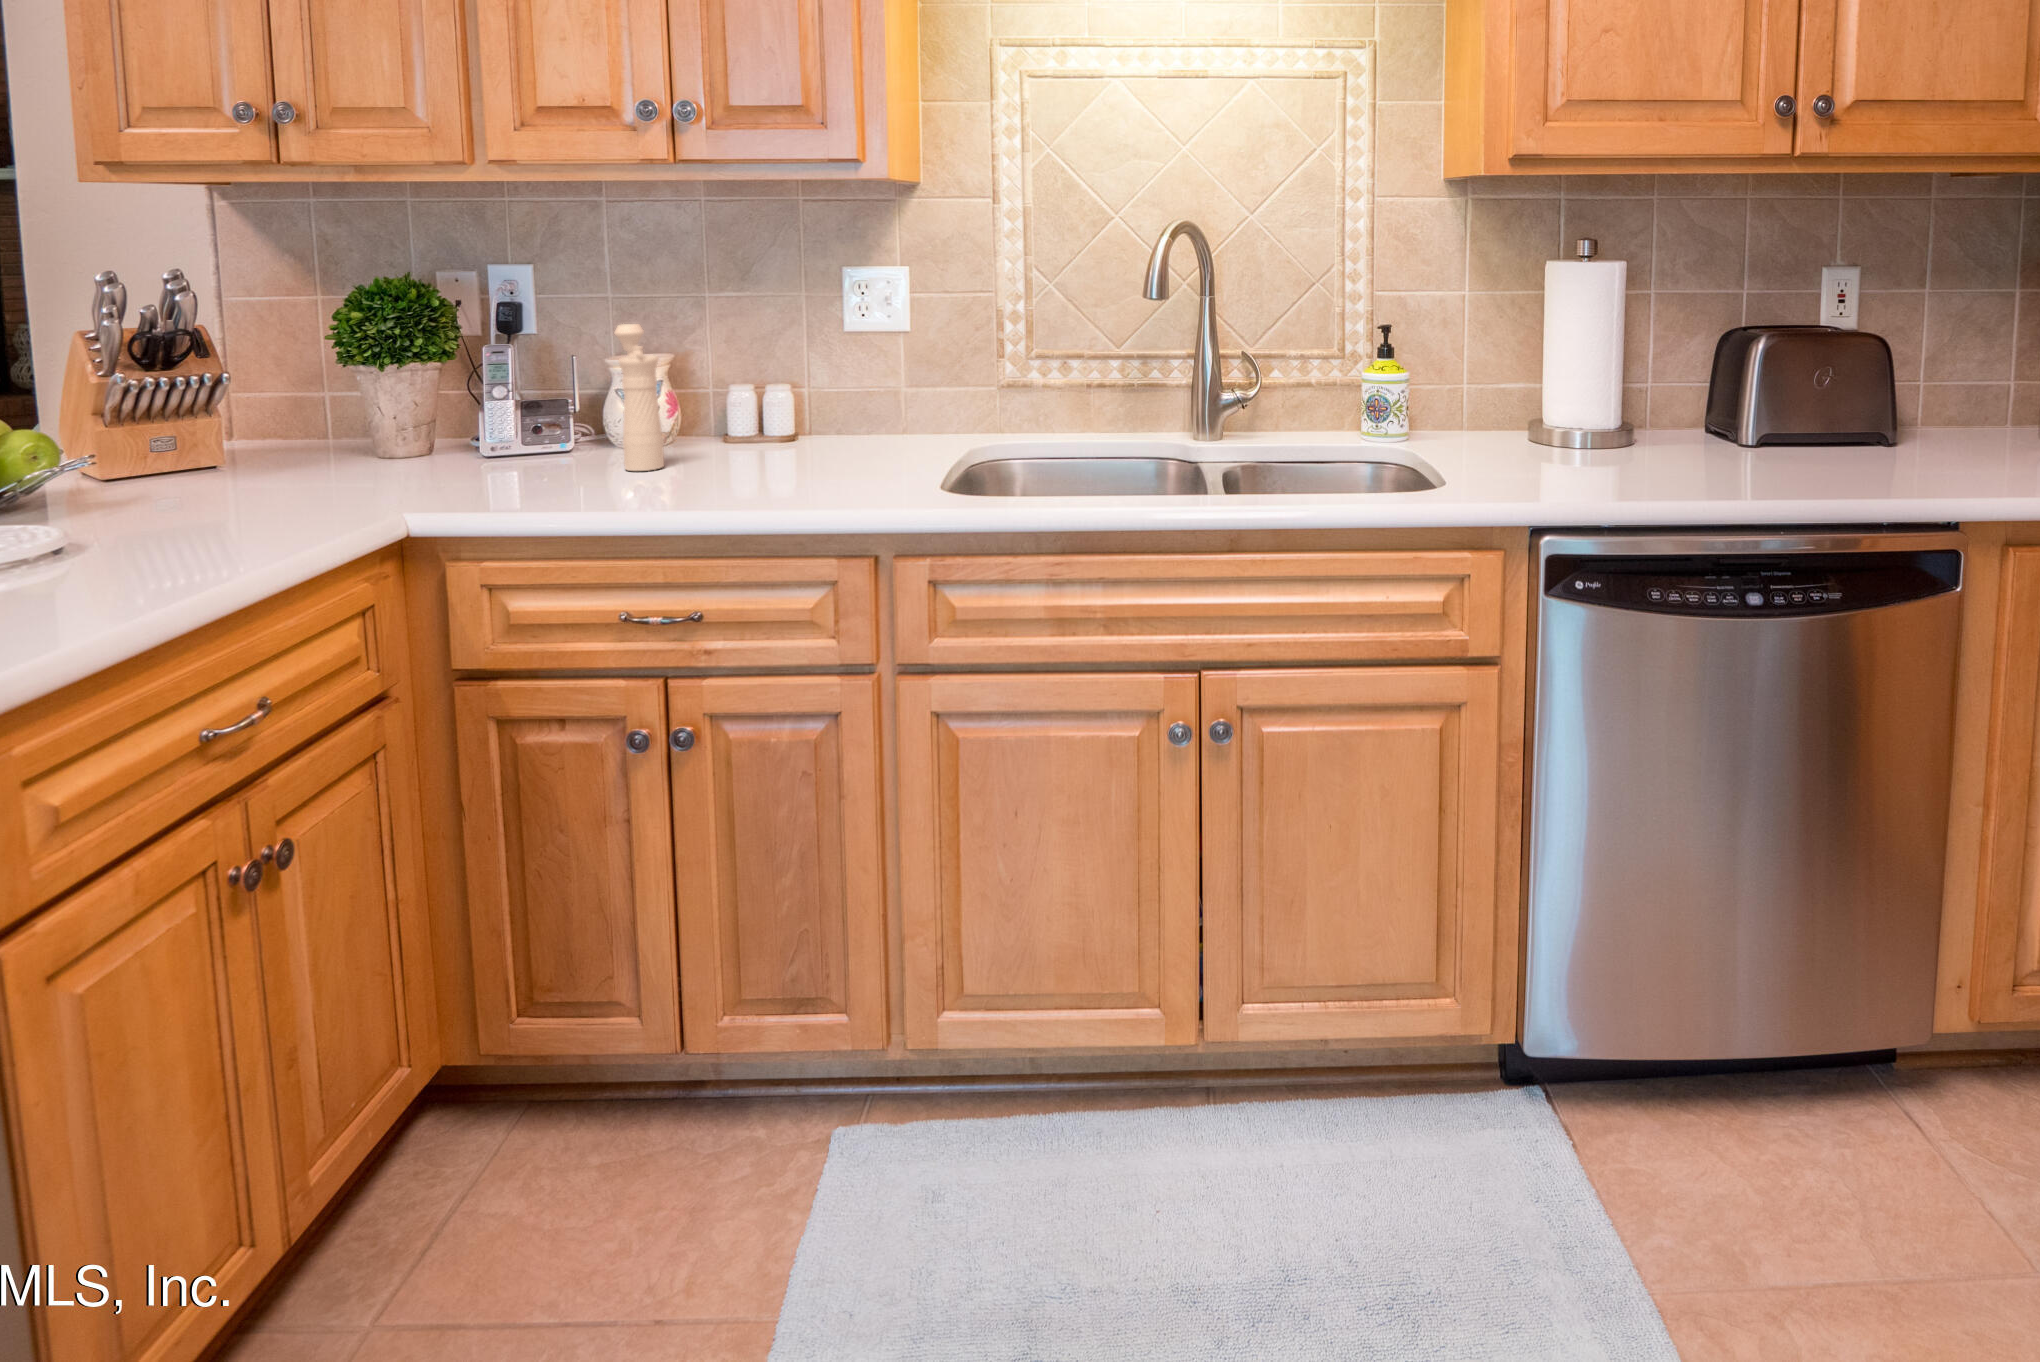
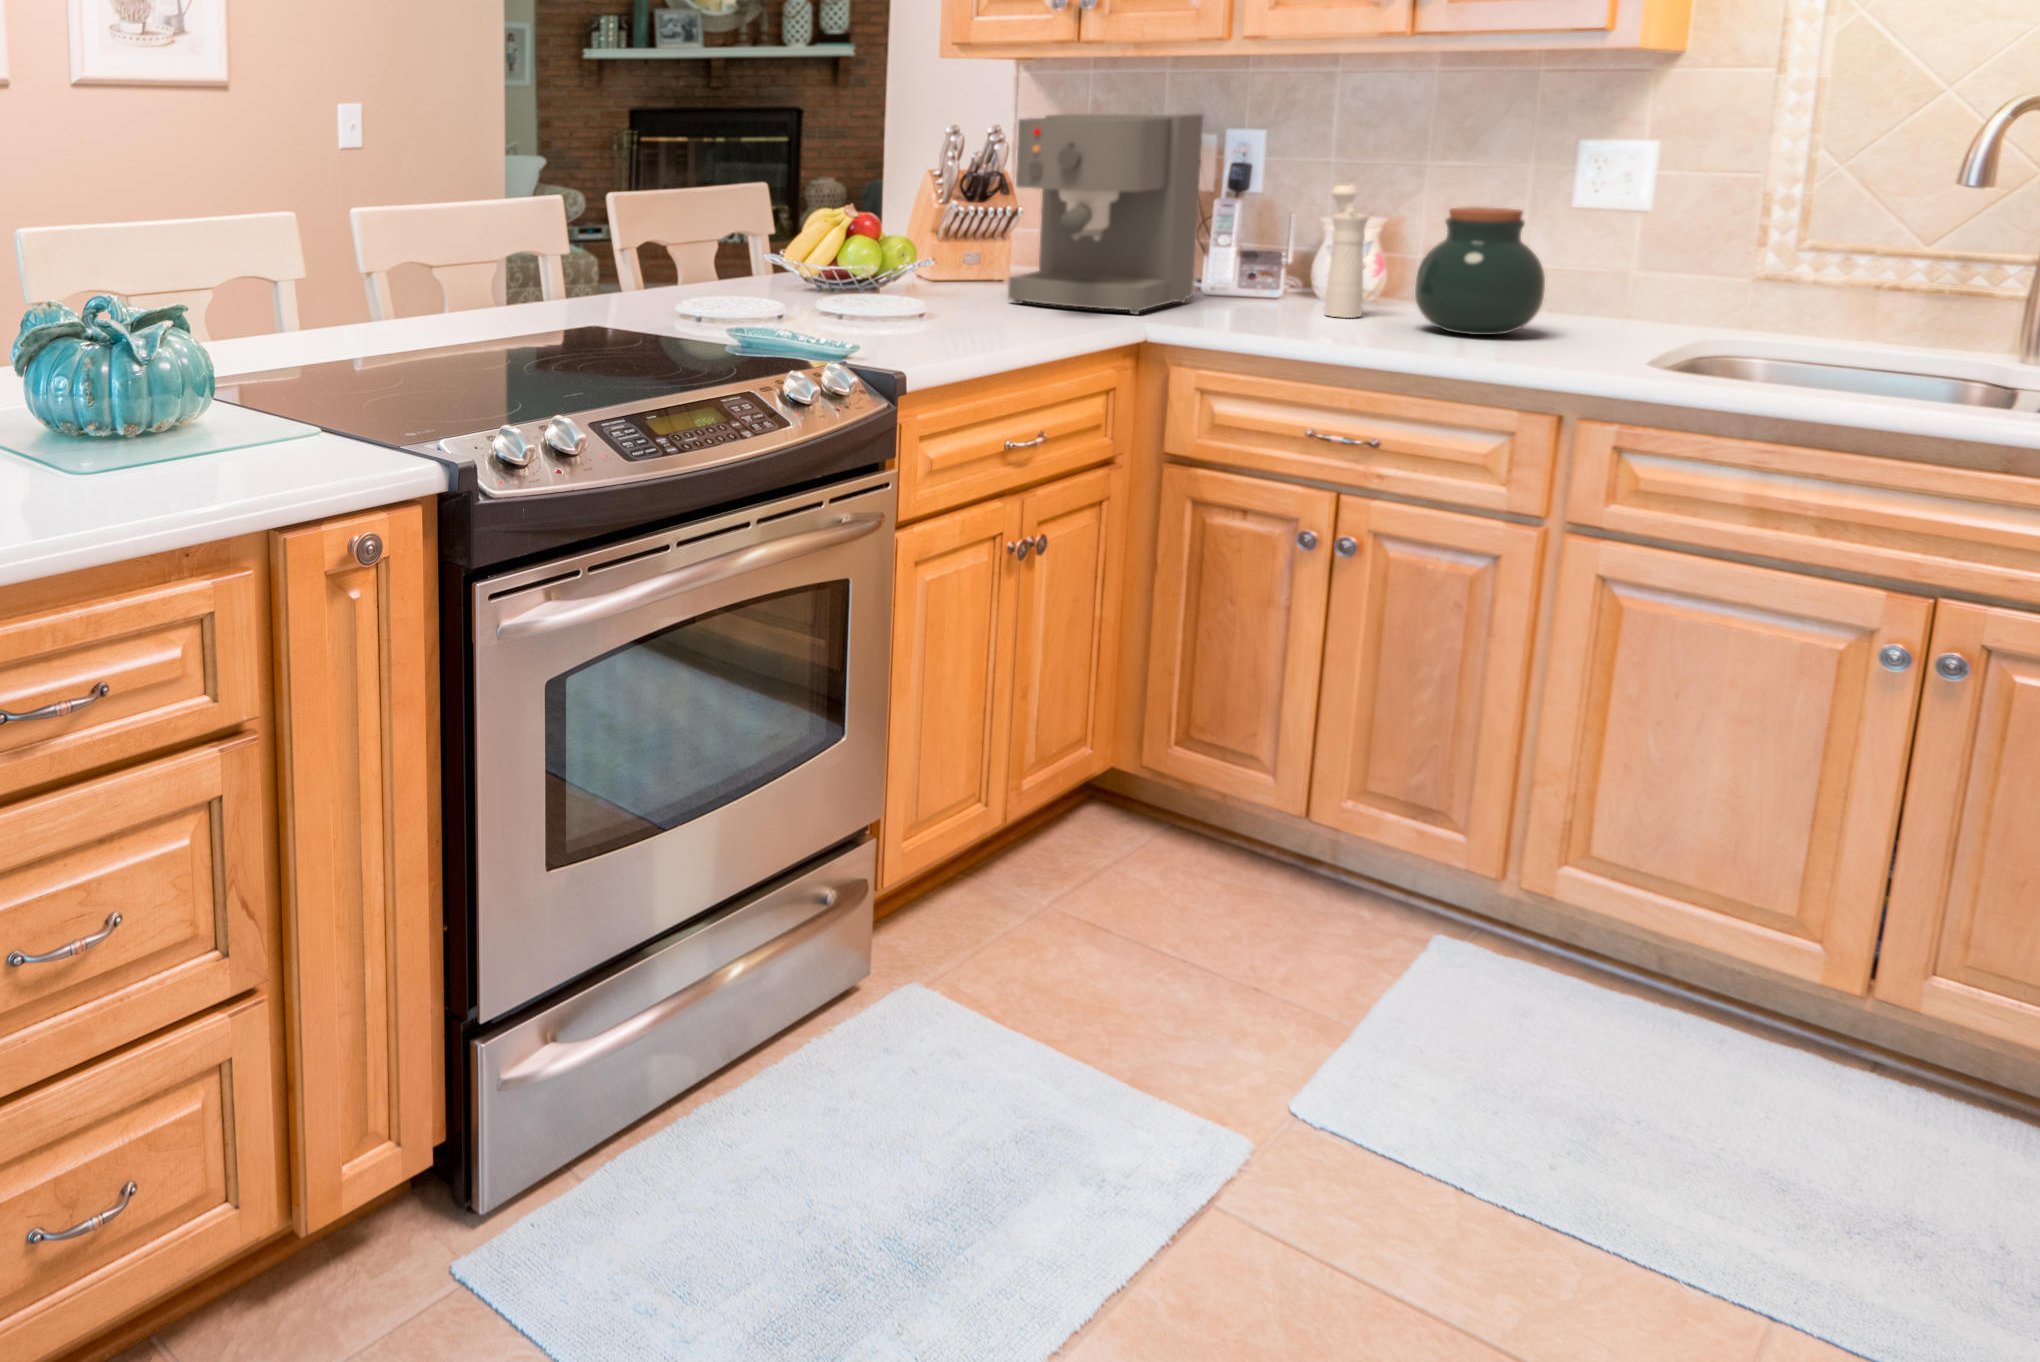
coffee maker: none [191,251,470,508] -> present [1008,114,1203,315]
jar: none [716,342,839,476] -> present [1415,207,1545,335]

